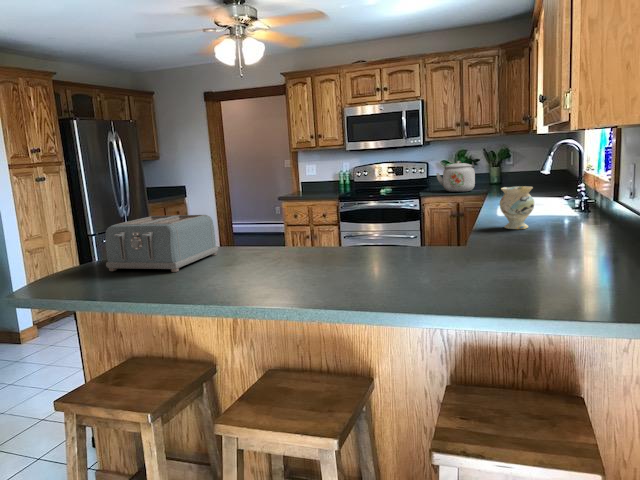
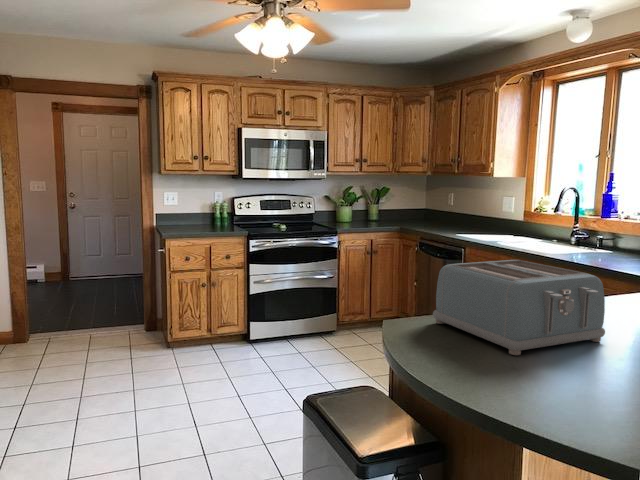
kettle: present [436,161,475,192] -> none [348,197,384,229]
vase: present [500,186,534,229] -> none [597,225,630,264]

